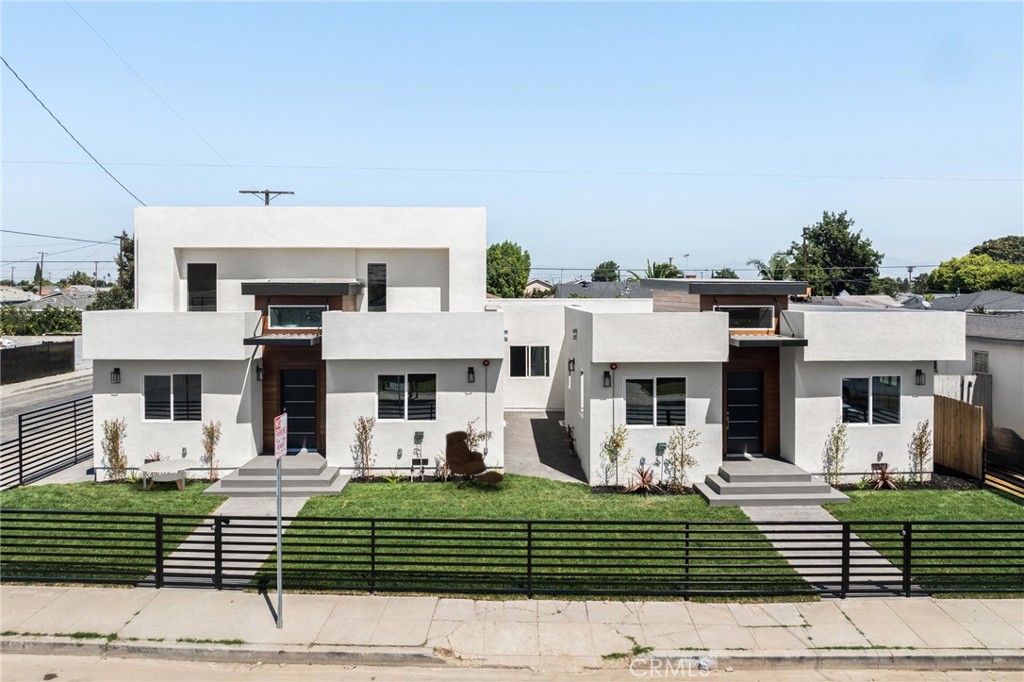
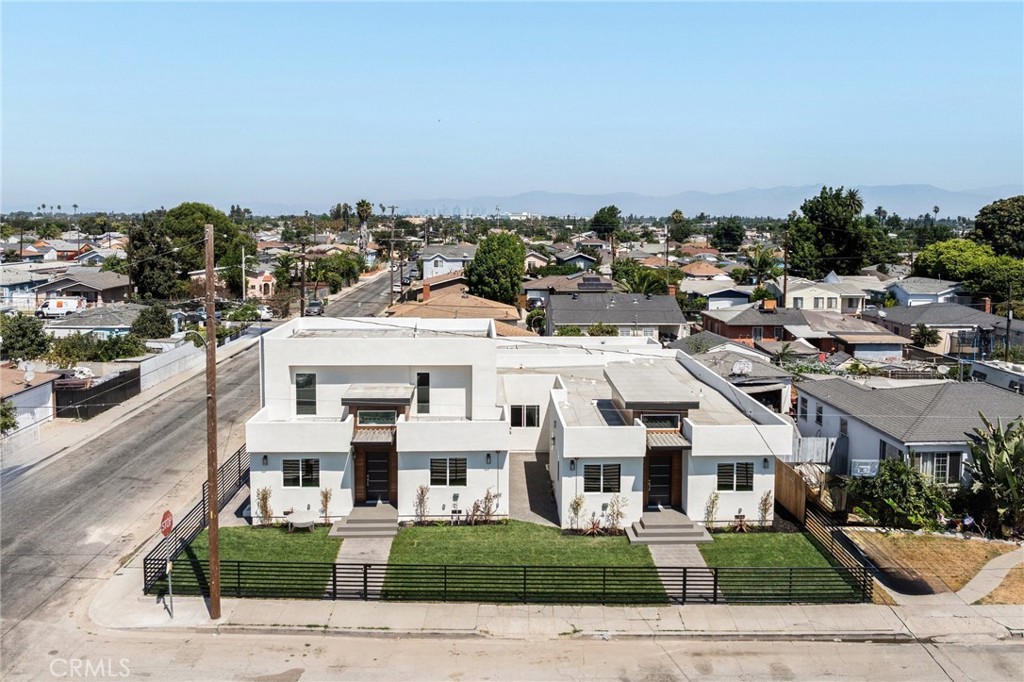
lounge chair: present [446,431,503,492] -> none [473,494,509,534]

